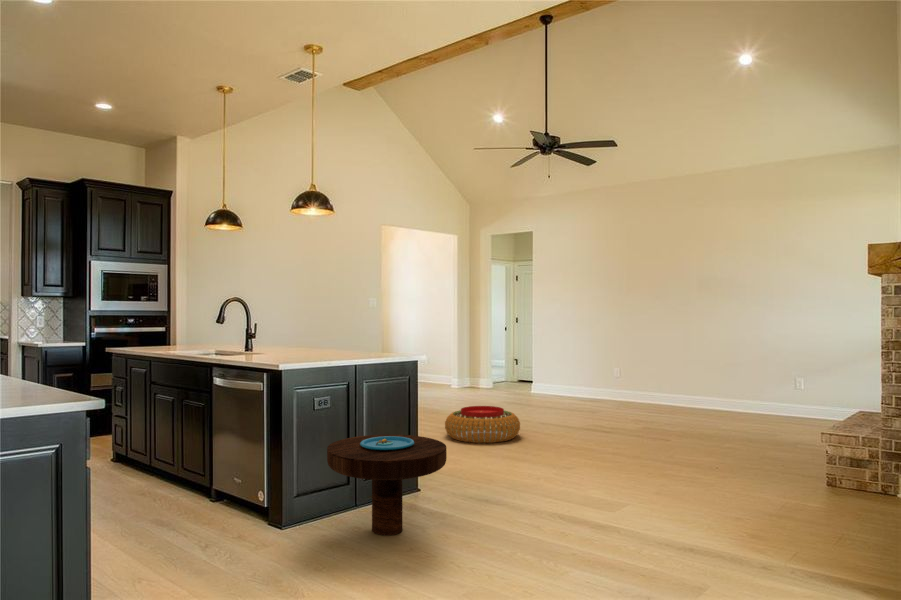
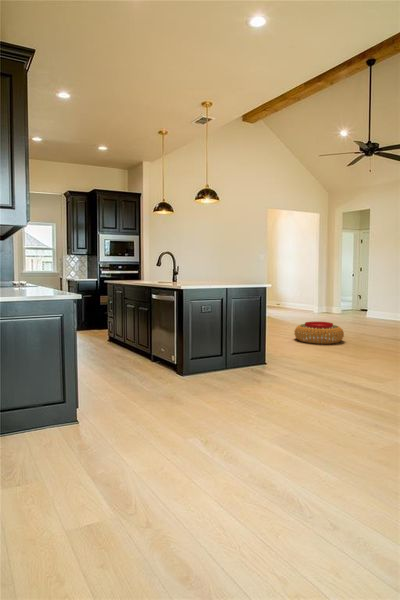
side table: present [327,434,447,535] -> none [207,329,273,383]

